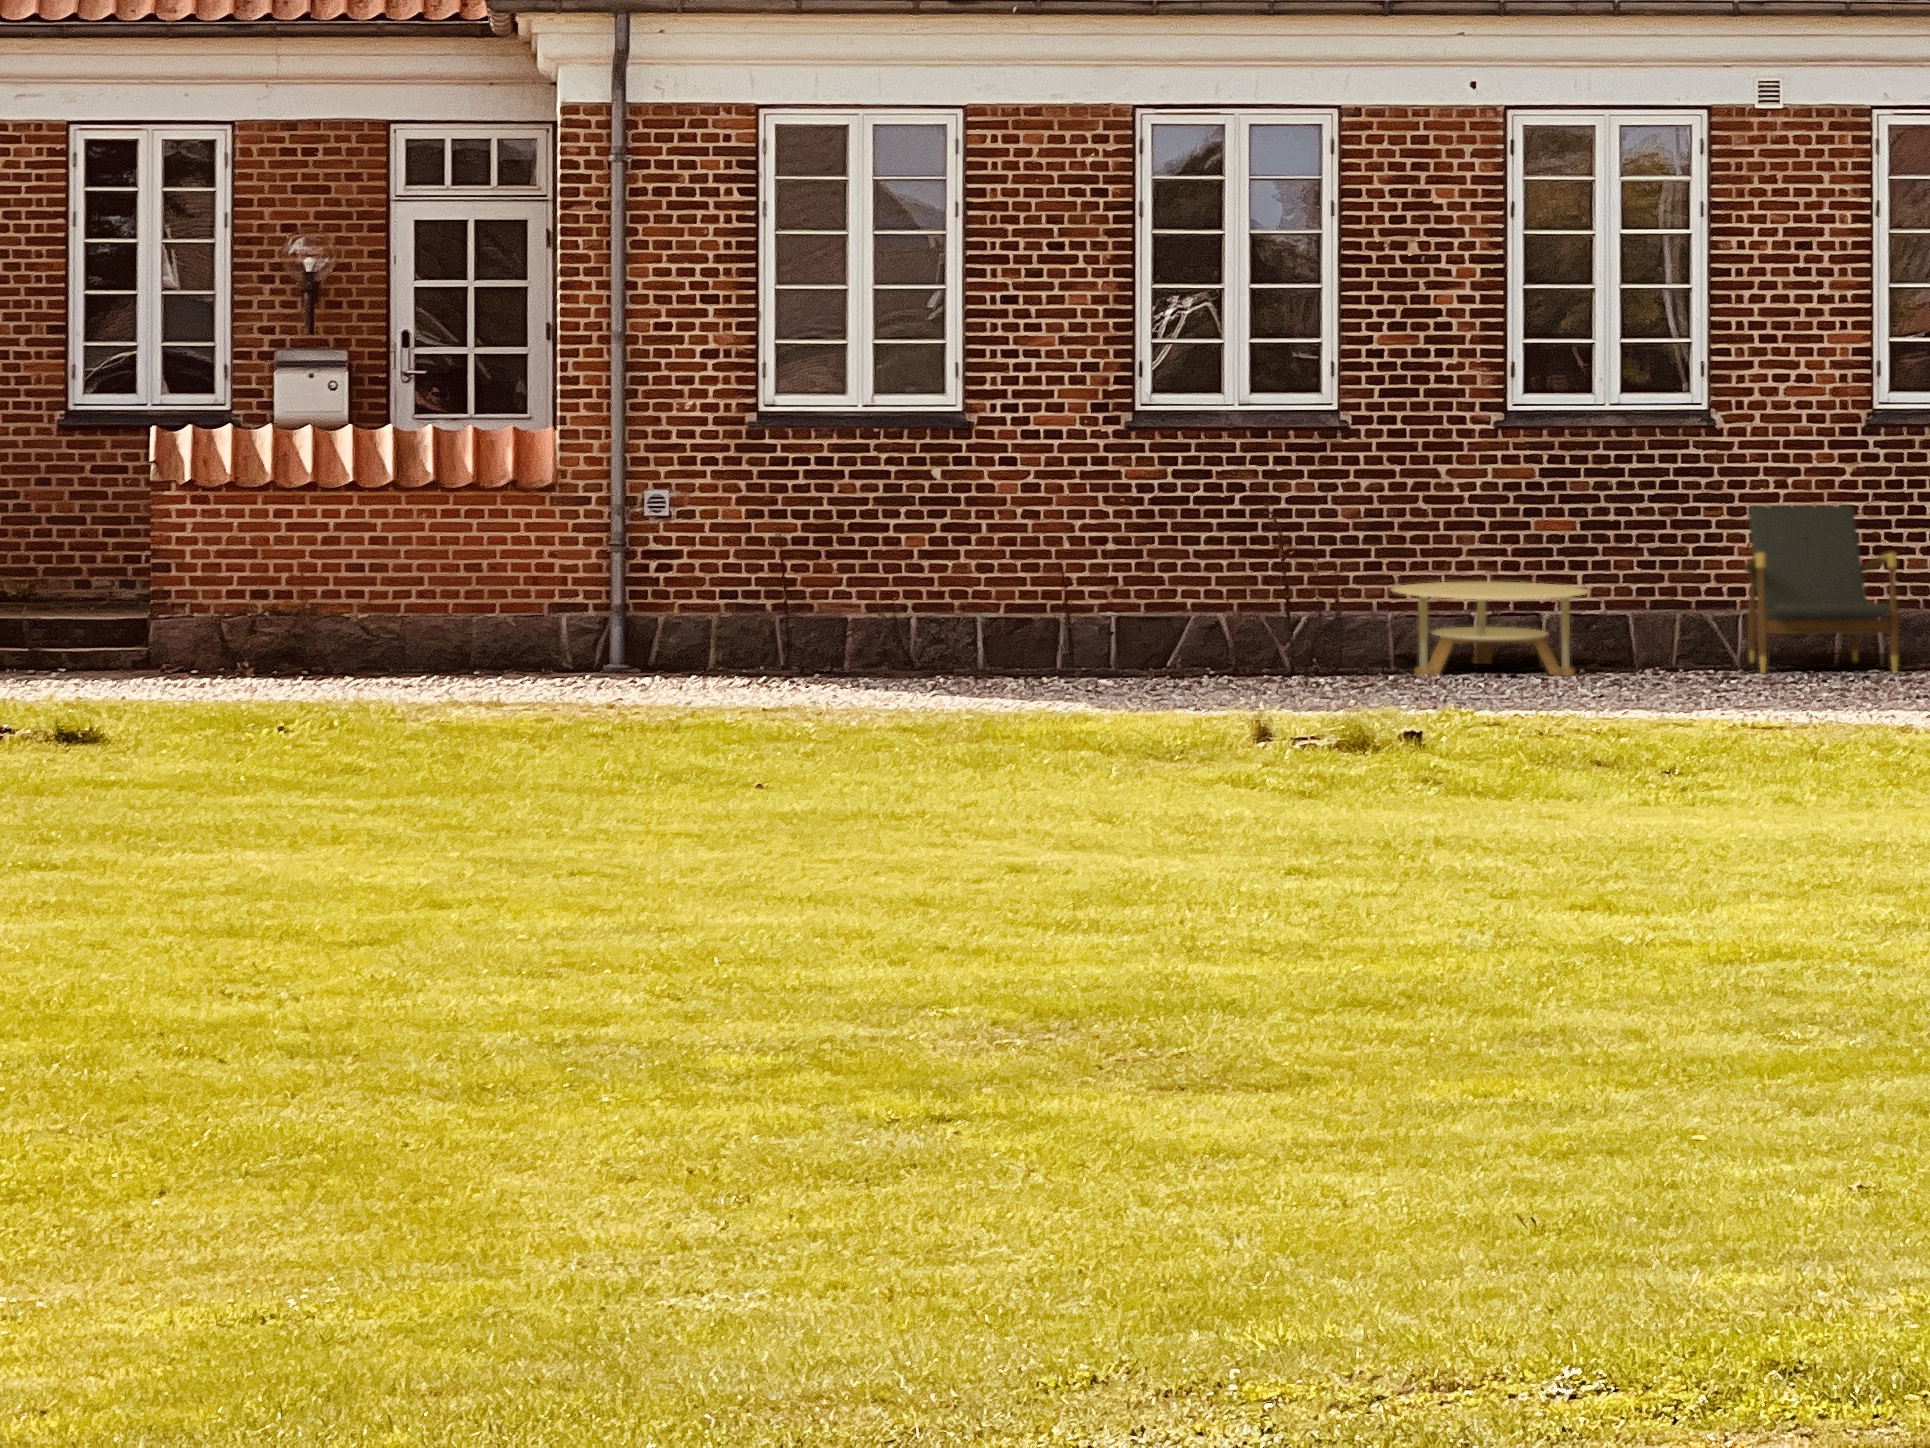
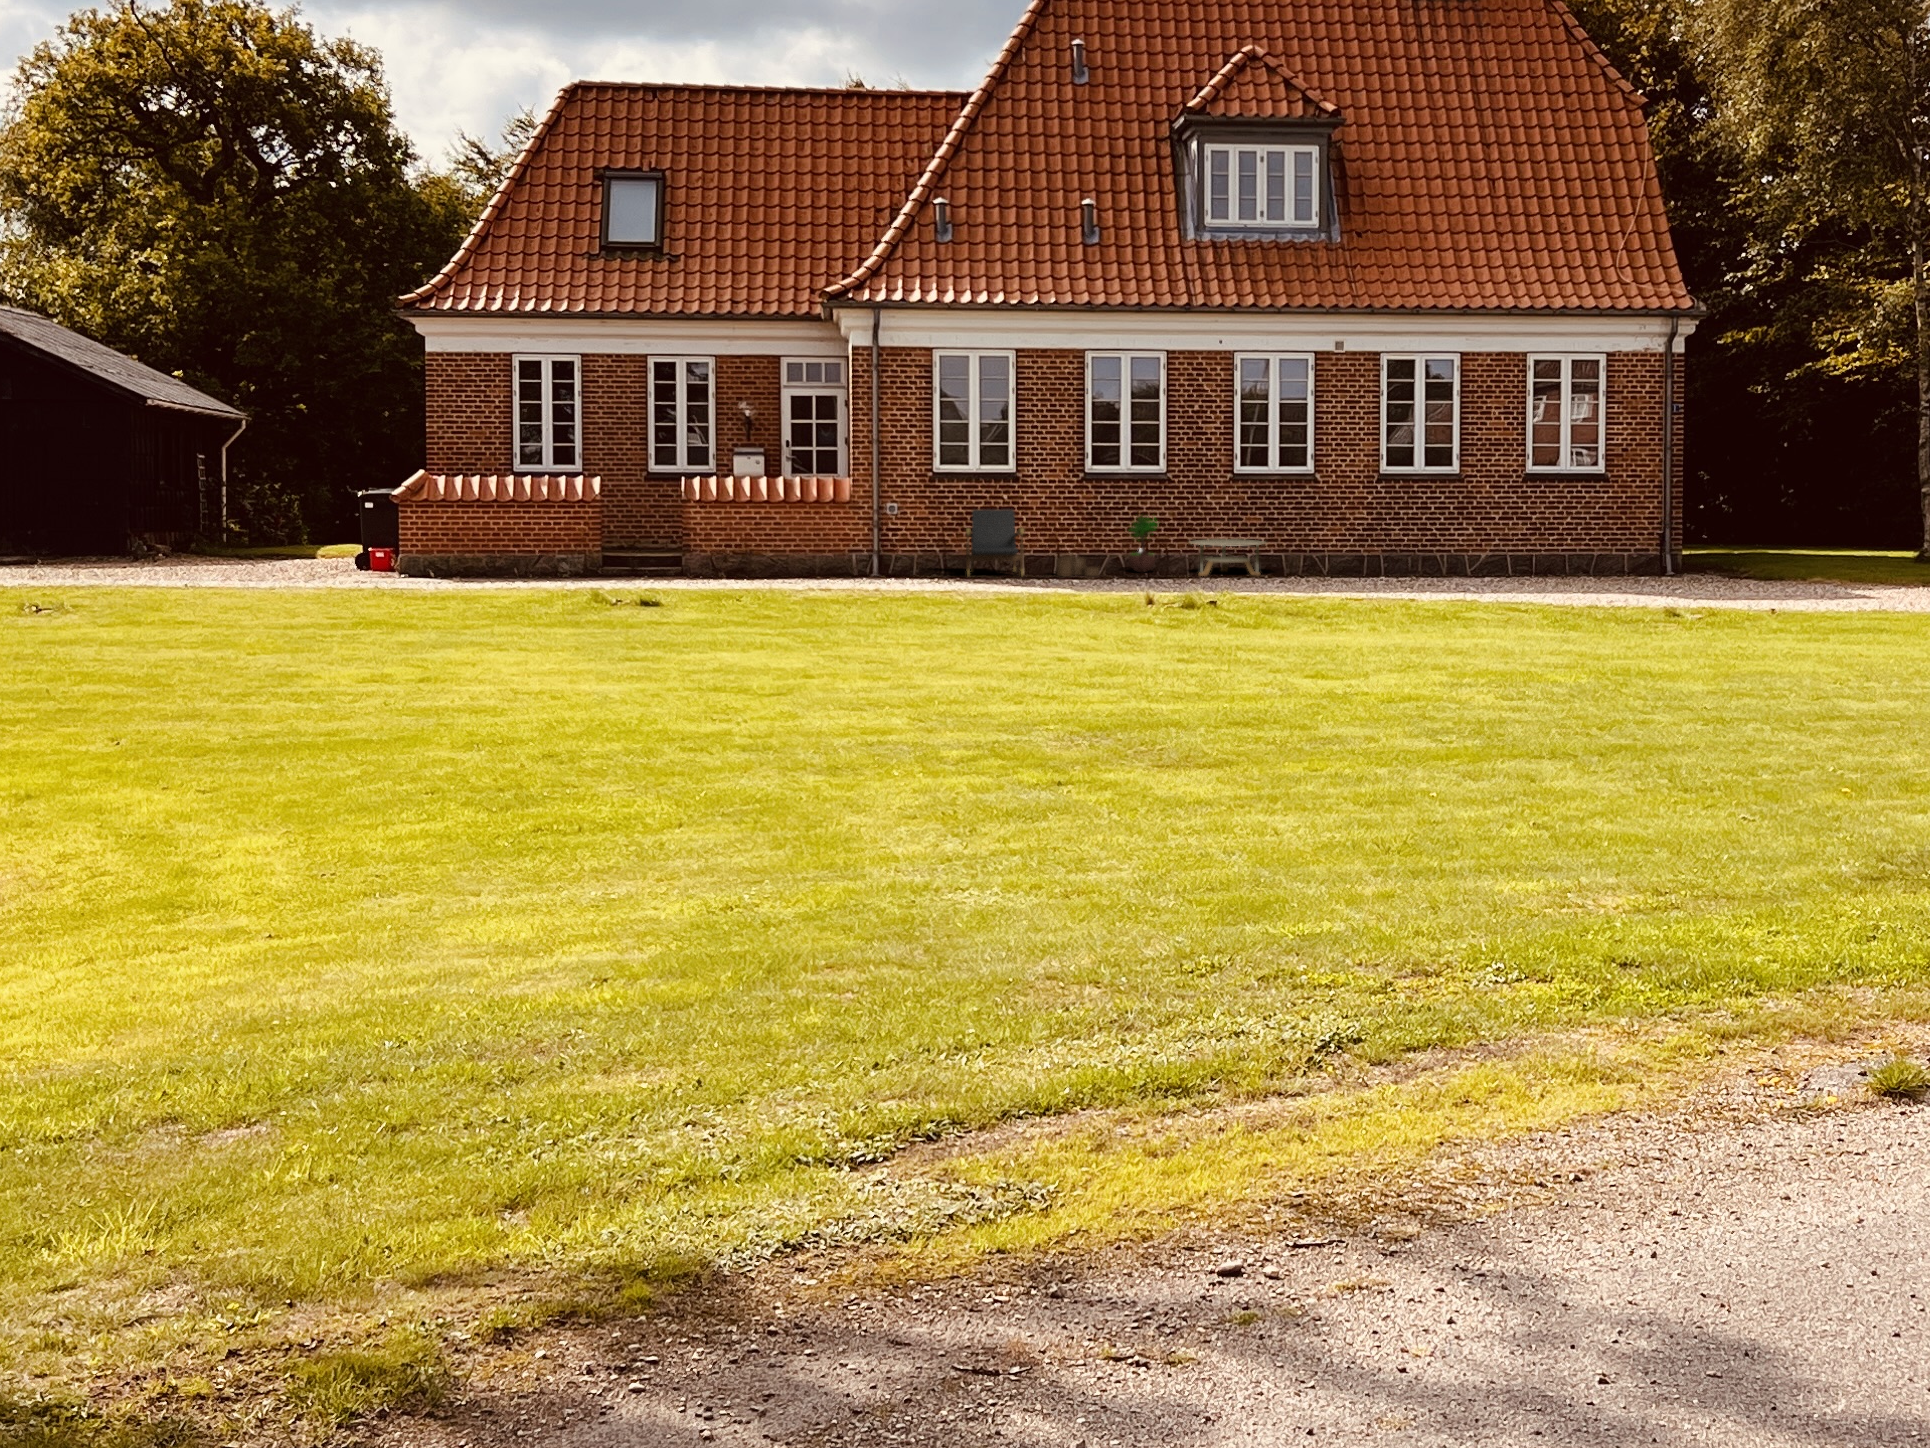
lounge chair: present [1744,505,1899,674] -> present [966,509,1024,575]
potted tree: none [1228,509,1319,665] -> present [1129,516,1157,572]
woven basket: none [1056,618,1167,675] -> present [1056,555,1100,576]

